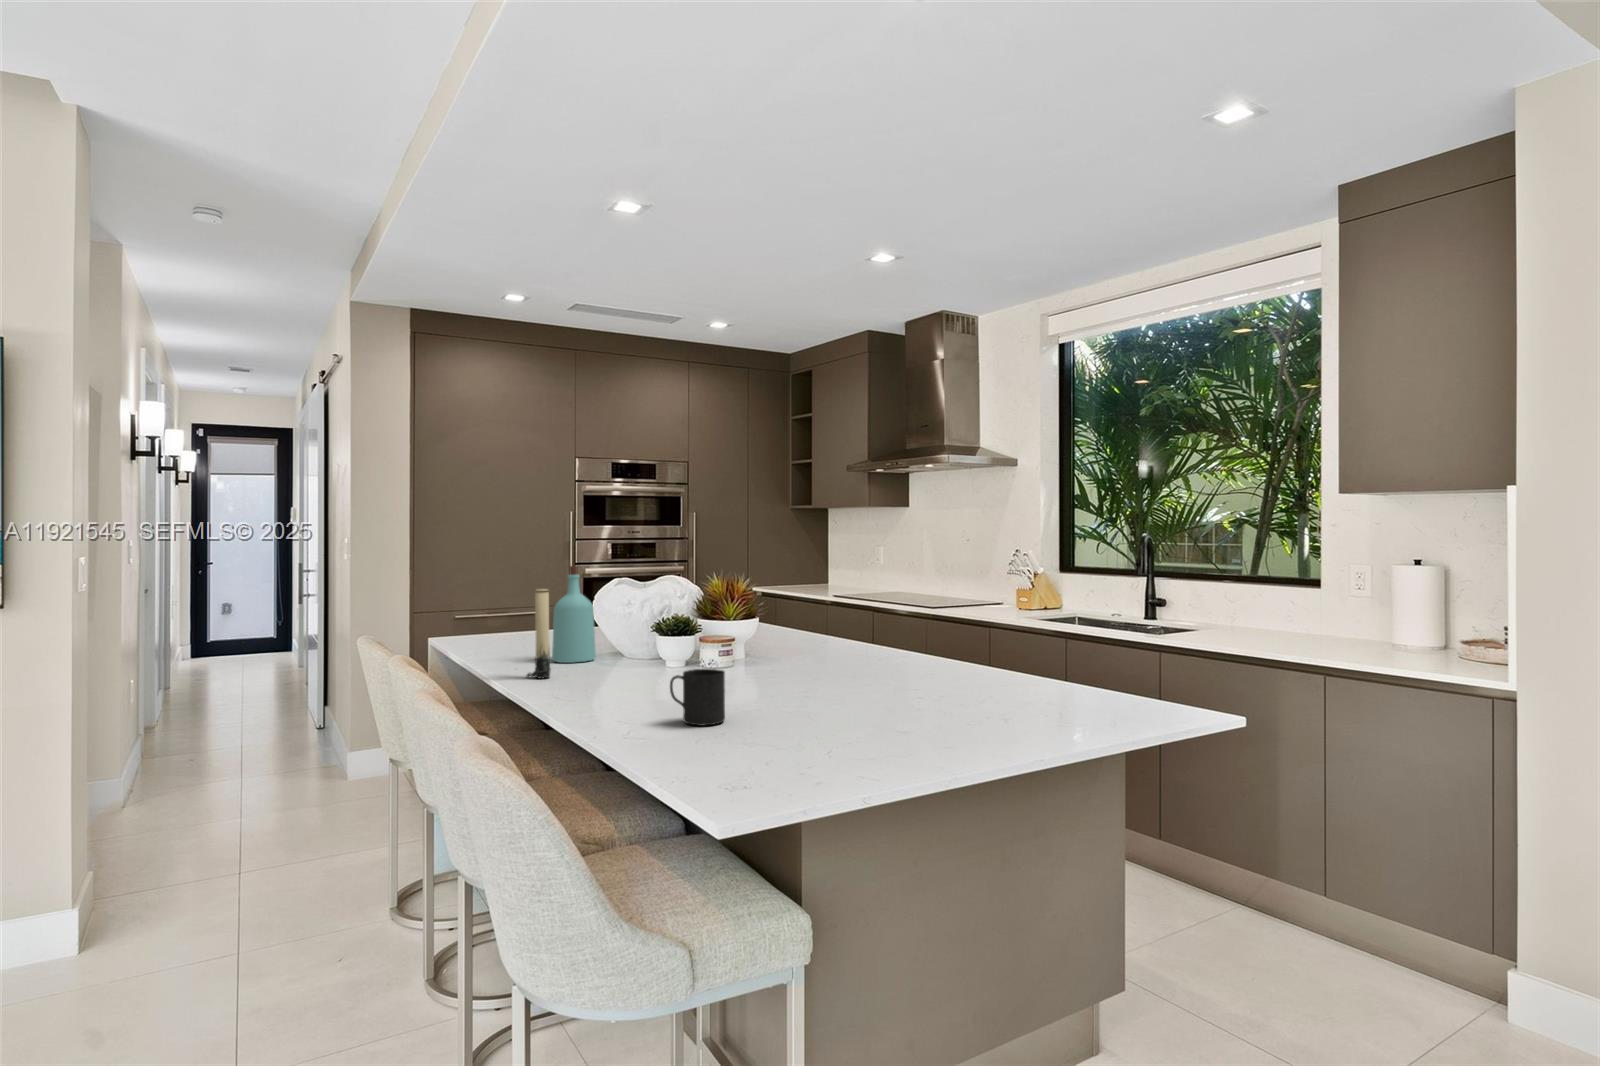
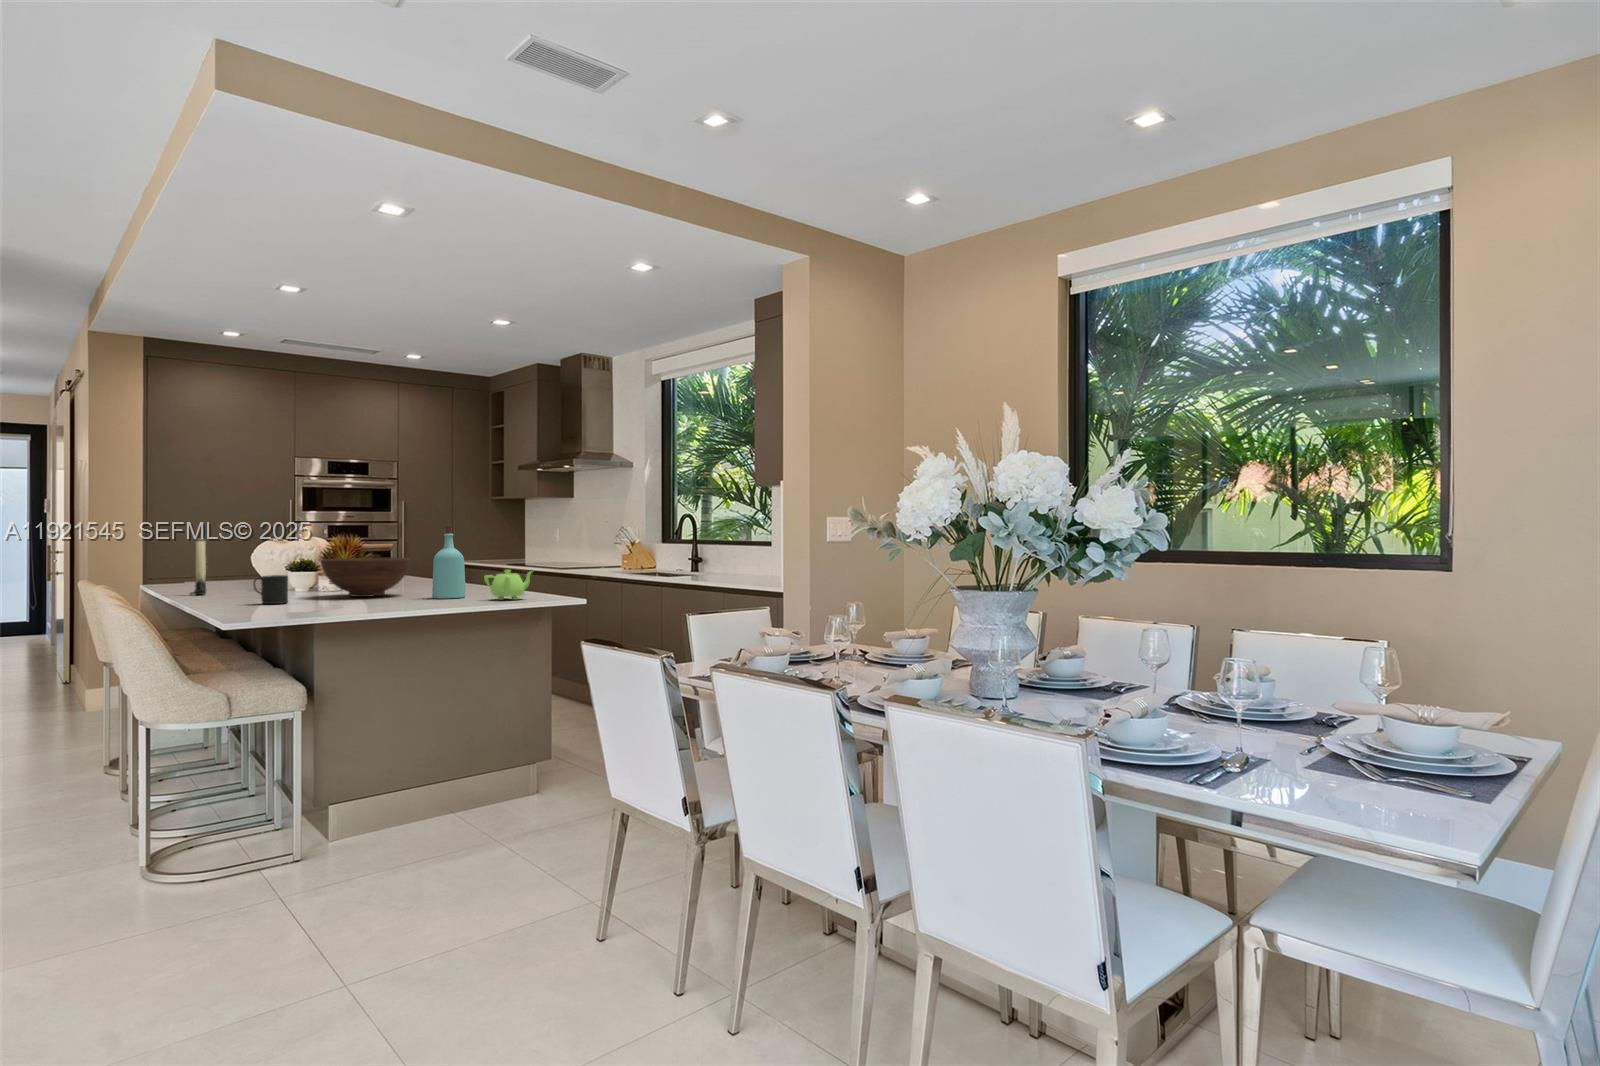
bottle: present [552,566,596,663] -> present [432,527,466,599]
fruit bowl: none [743,622,880,695] -> present [321,558,410,597]
teapot: none [1052,661,1136,719] -> present [484,570,532,600]

